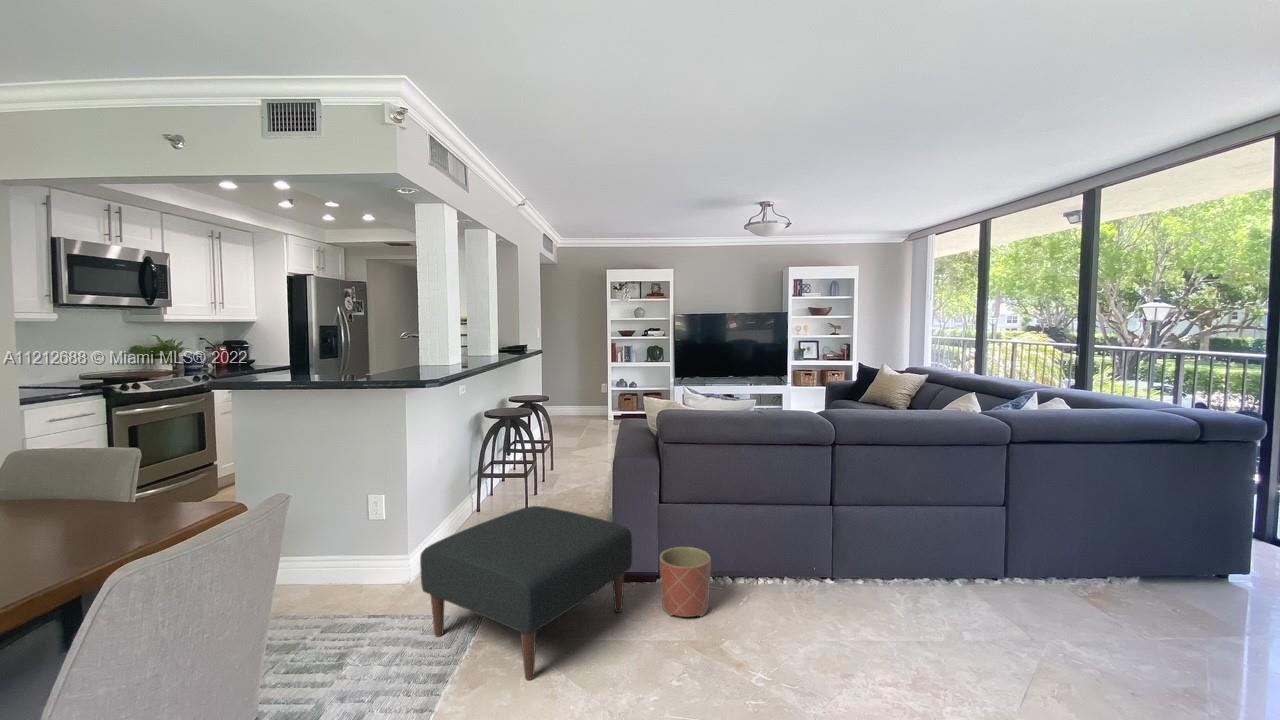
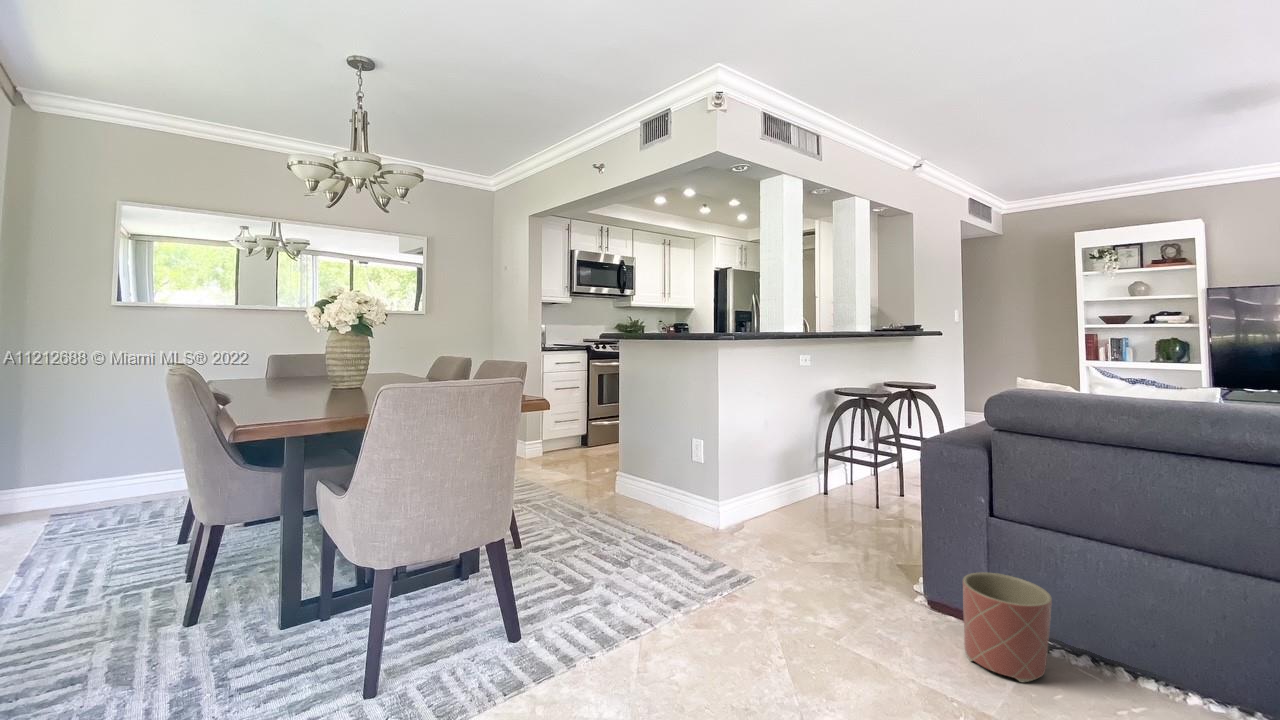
ottoman: present [420,506,632,680] -> none [694,480,923,642]

